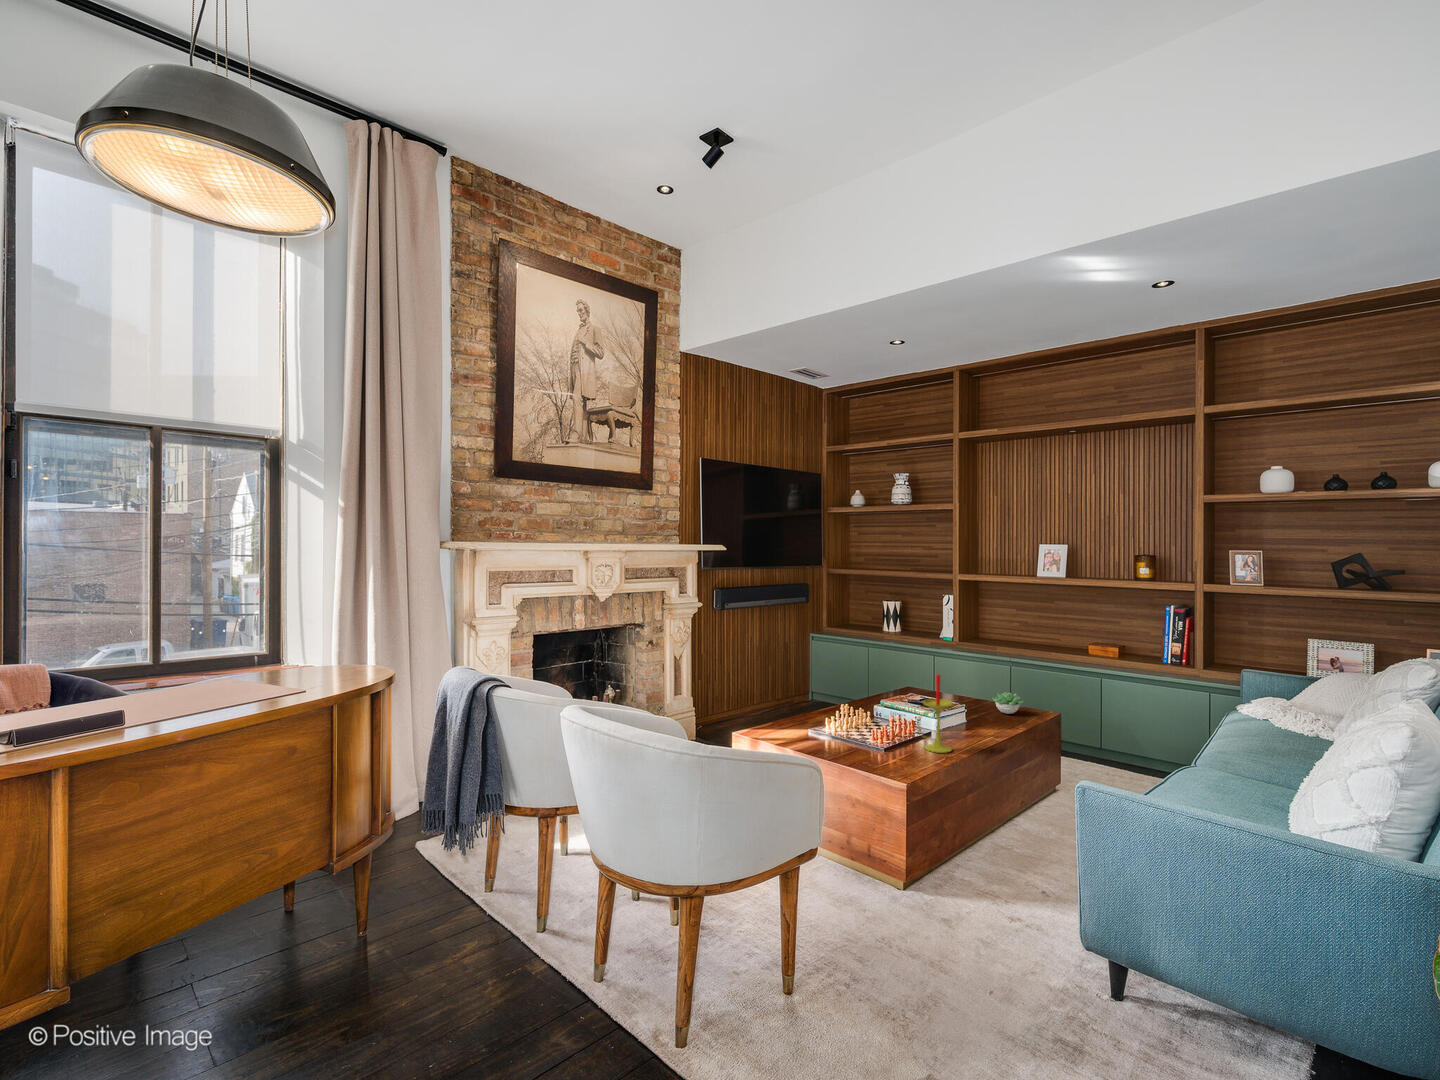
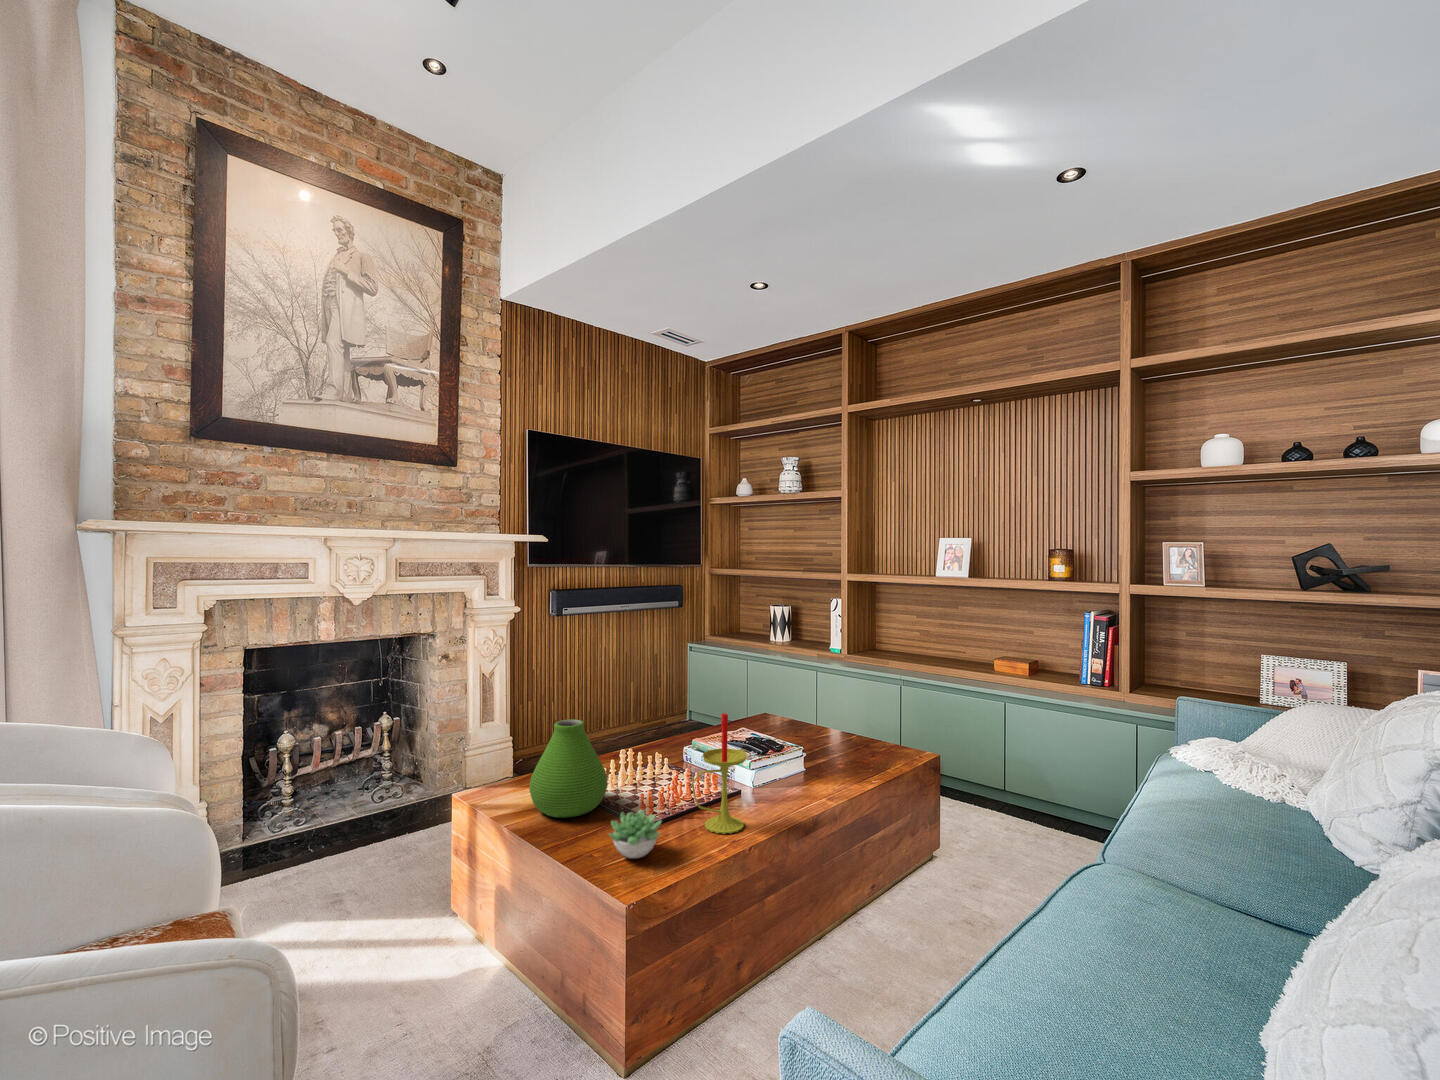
vase: none [799,680,851,744] -> present [530,719,607,818]
succulent plant: present [992,692,1023,714] -> present [609,810,661,858]

